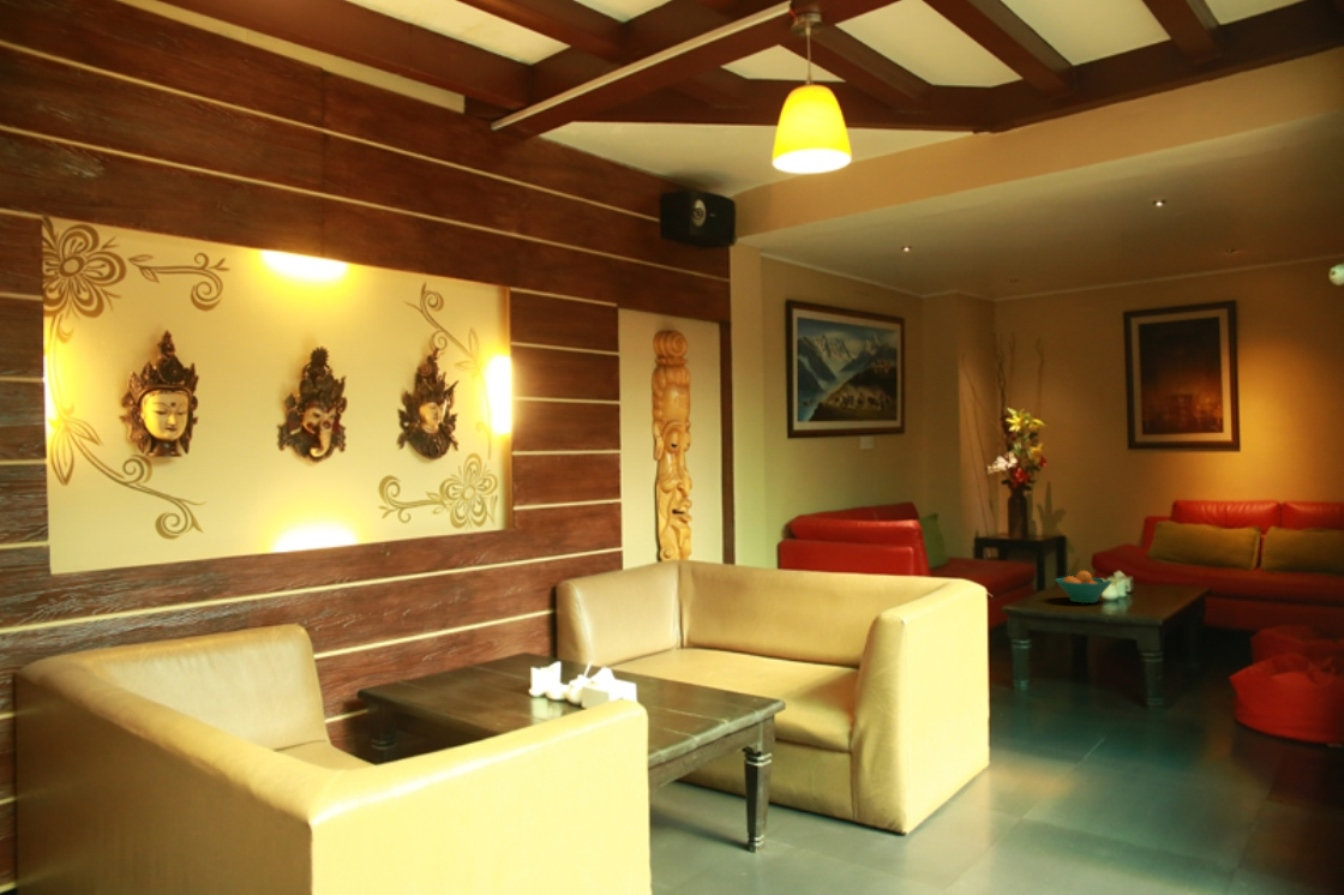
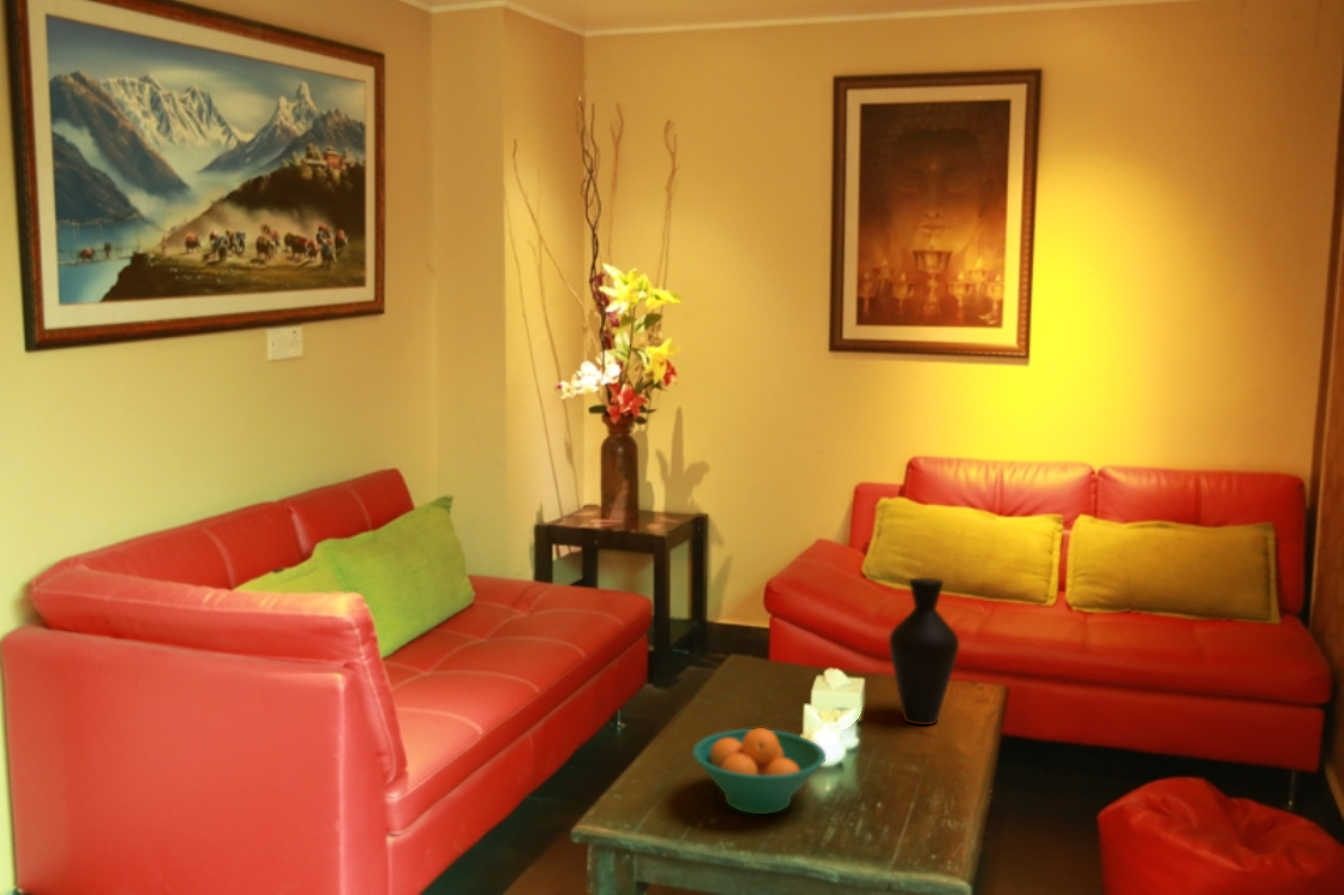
vase: none [1148,526,1182,591] -> present [889,578,959,725]

